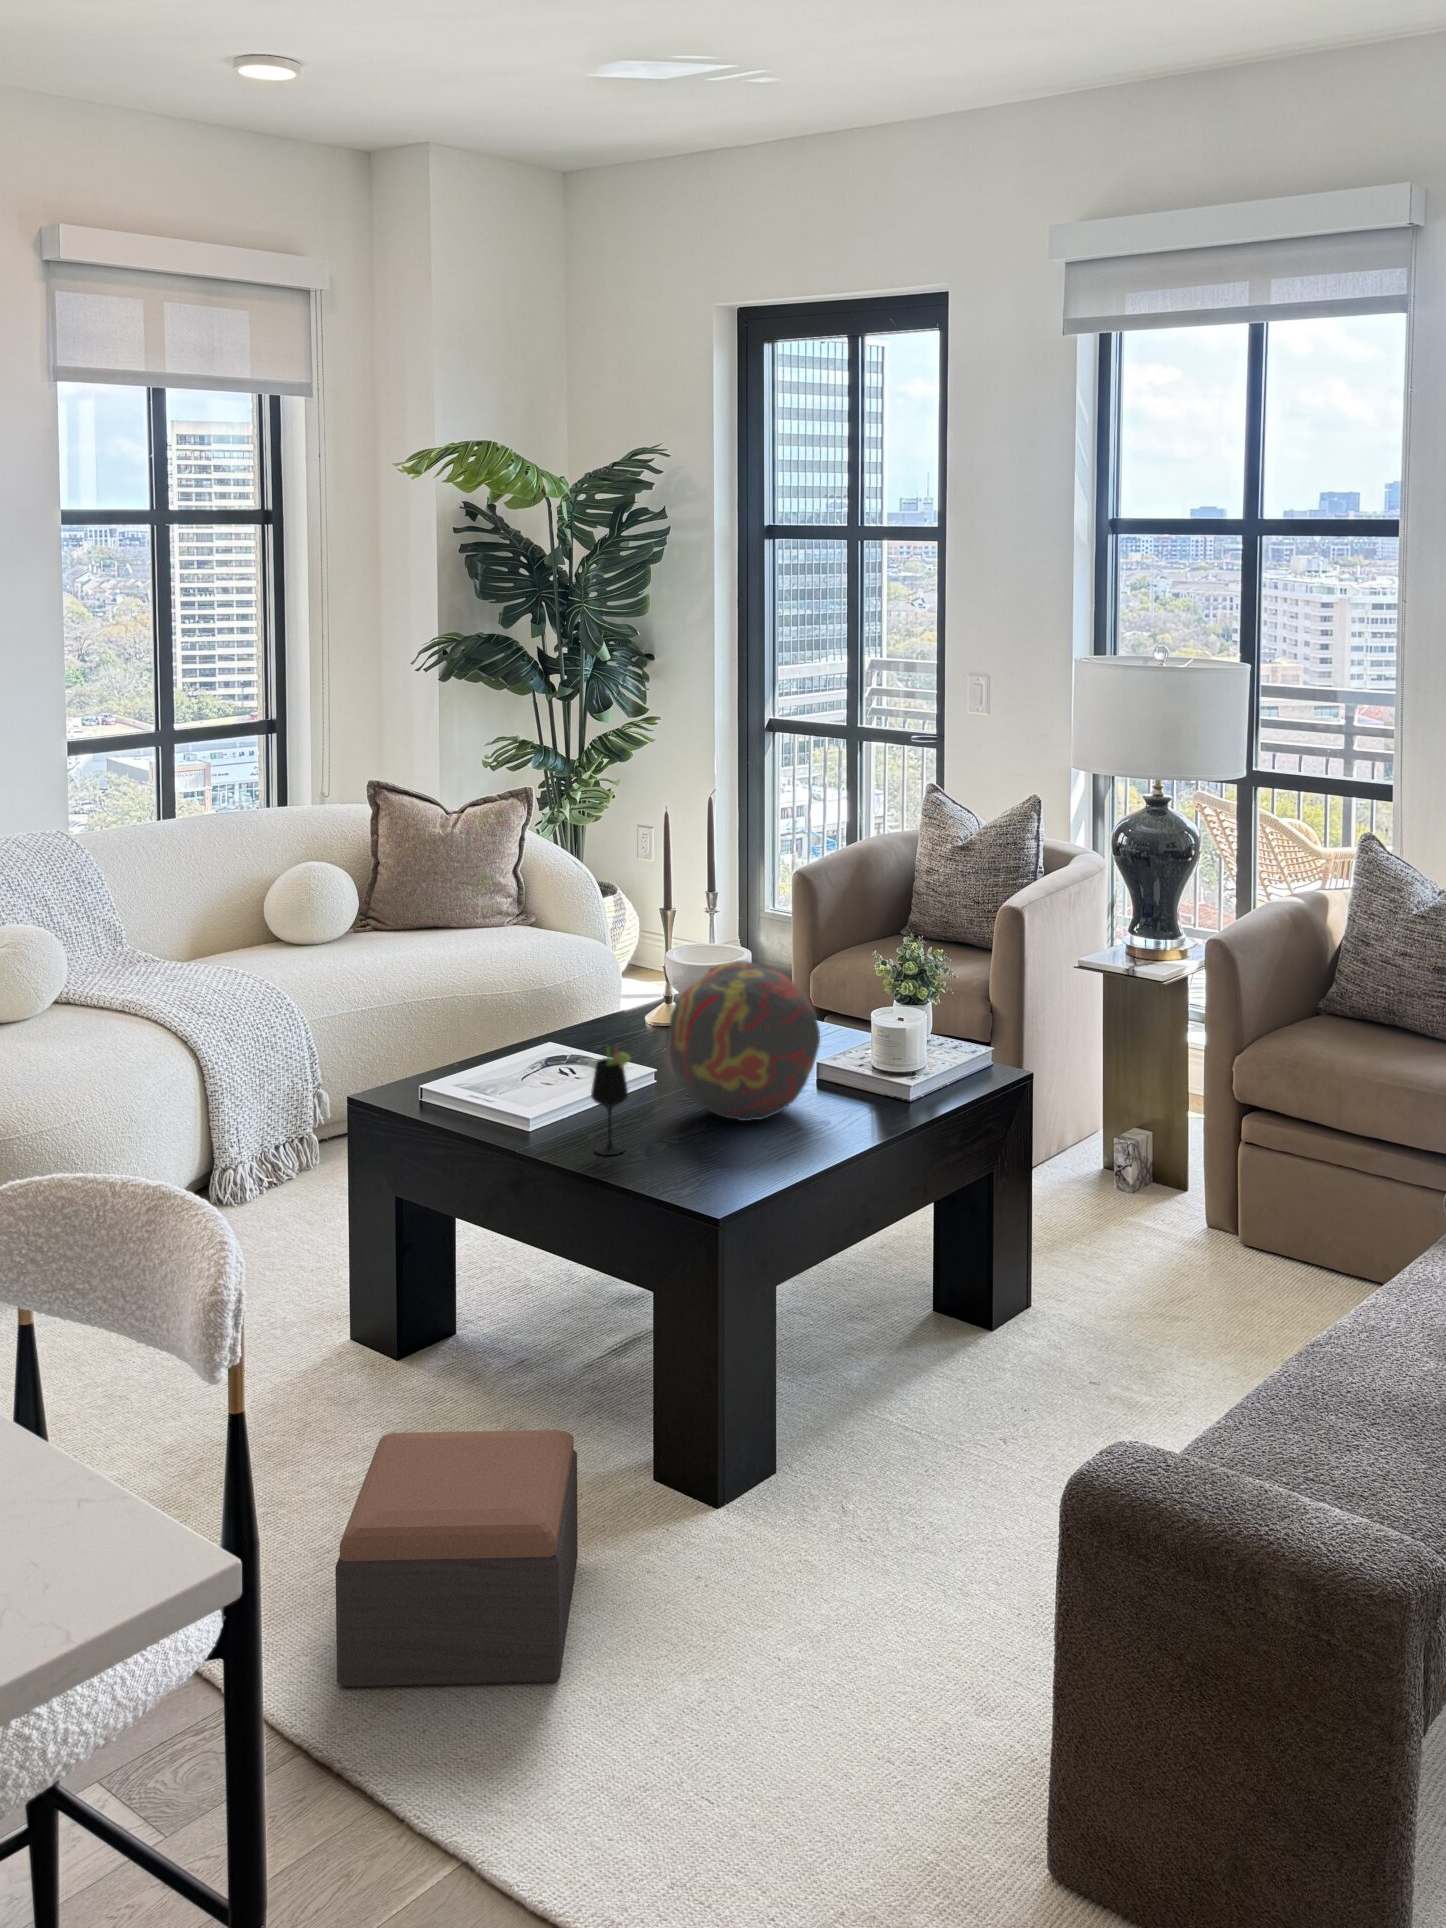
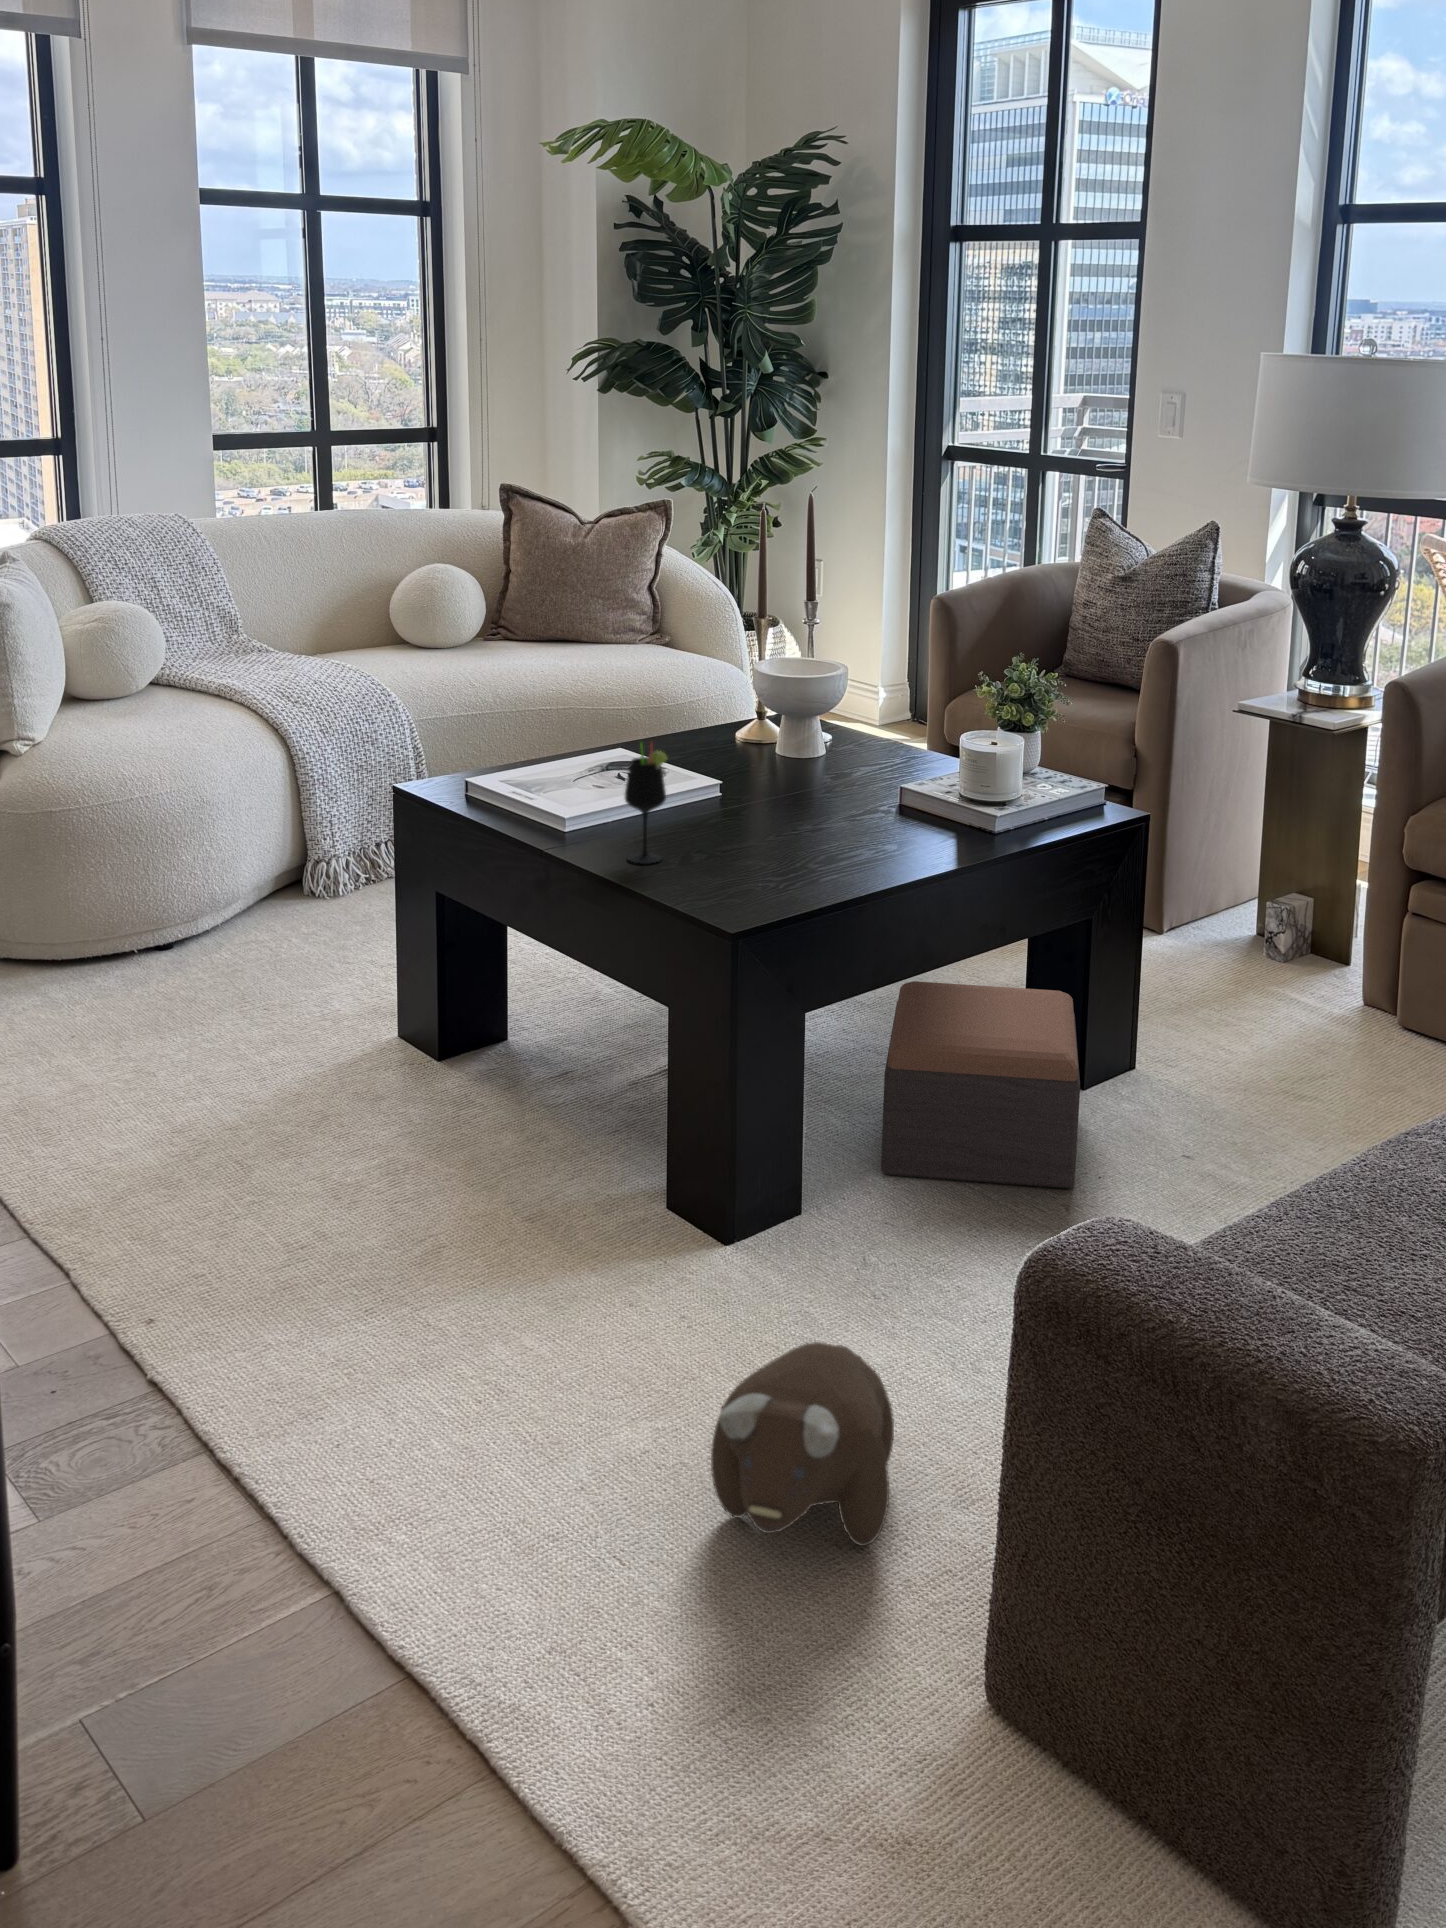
decorative orb: present [669,961,820,1121] -> none [725,661,895,840]
footstool: present [335,1430,578,1687] -> present [881,981,1080,1189]
plush toy: none [773,1572,928,1748] -> present [711,1342,894,1546]

